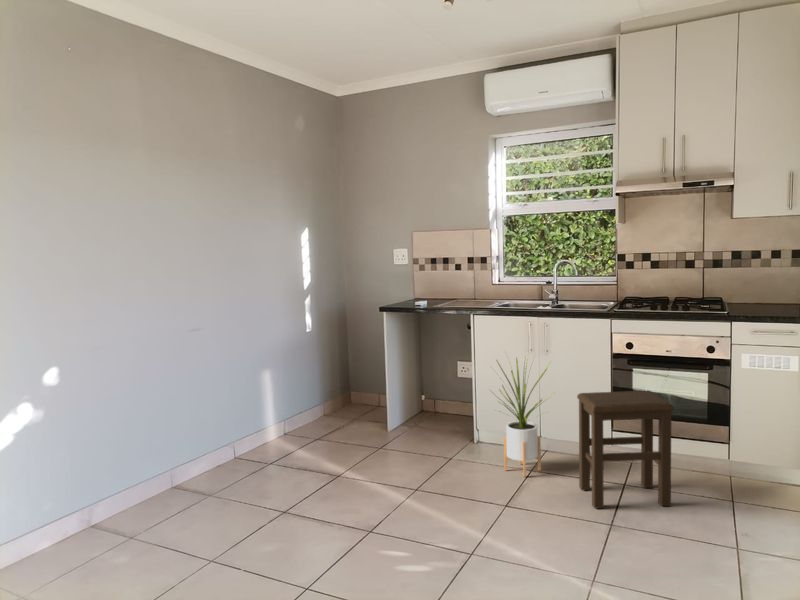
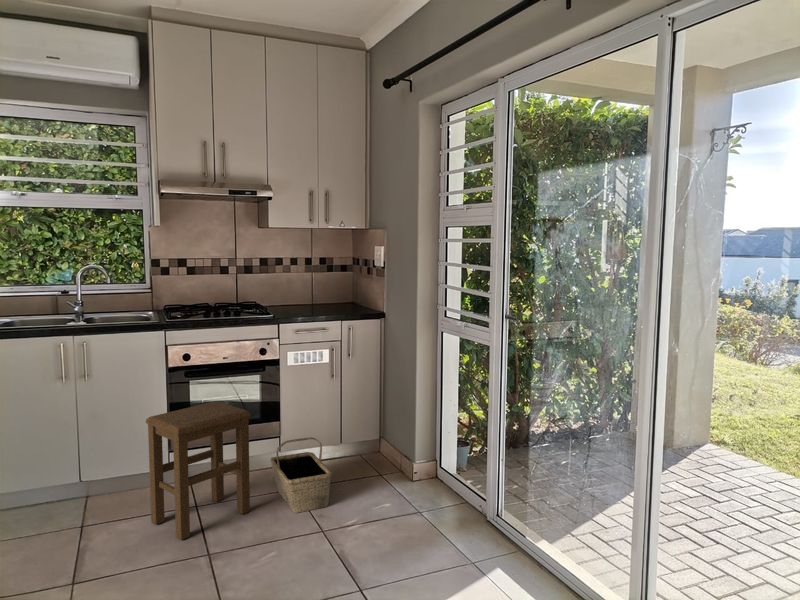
house plant: present [496,358,548,477] -> none [20,375,114,532]
basket: none [704,445,766,528] -> present [270,437,332,513]

